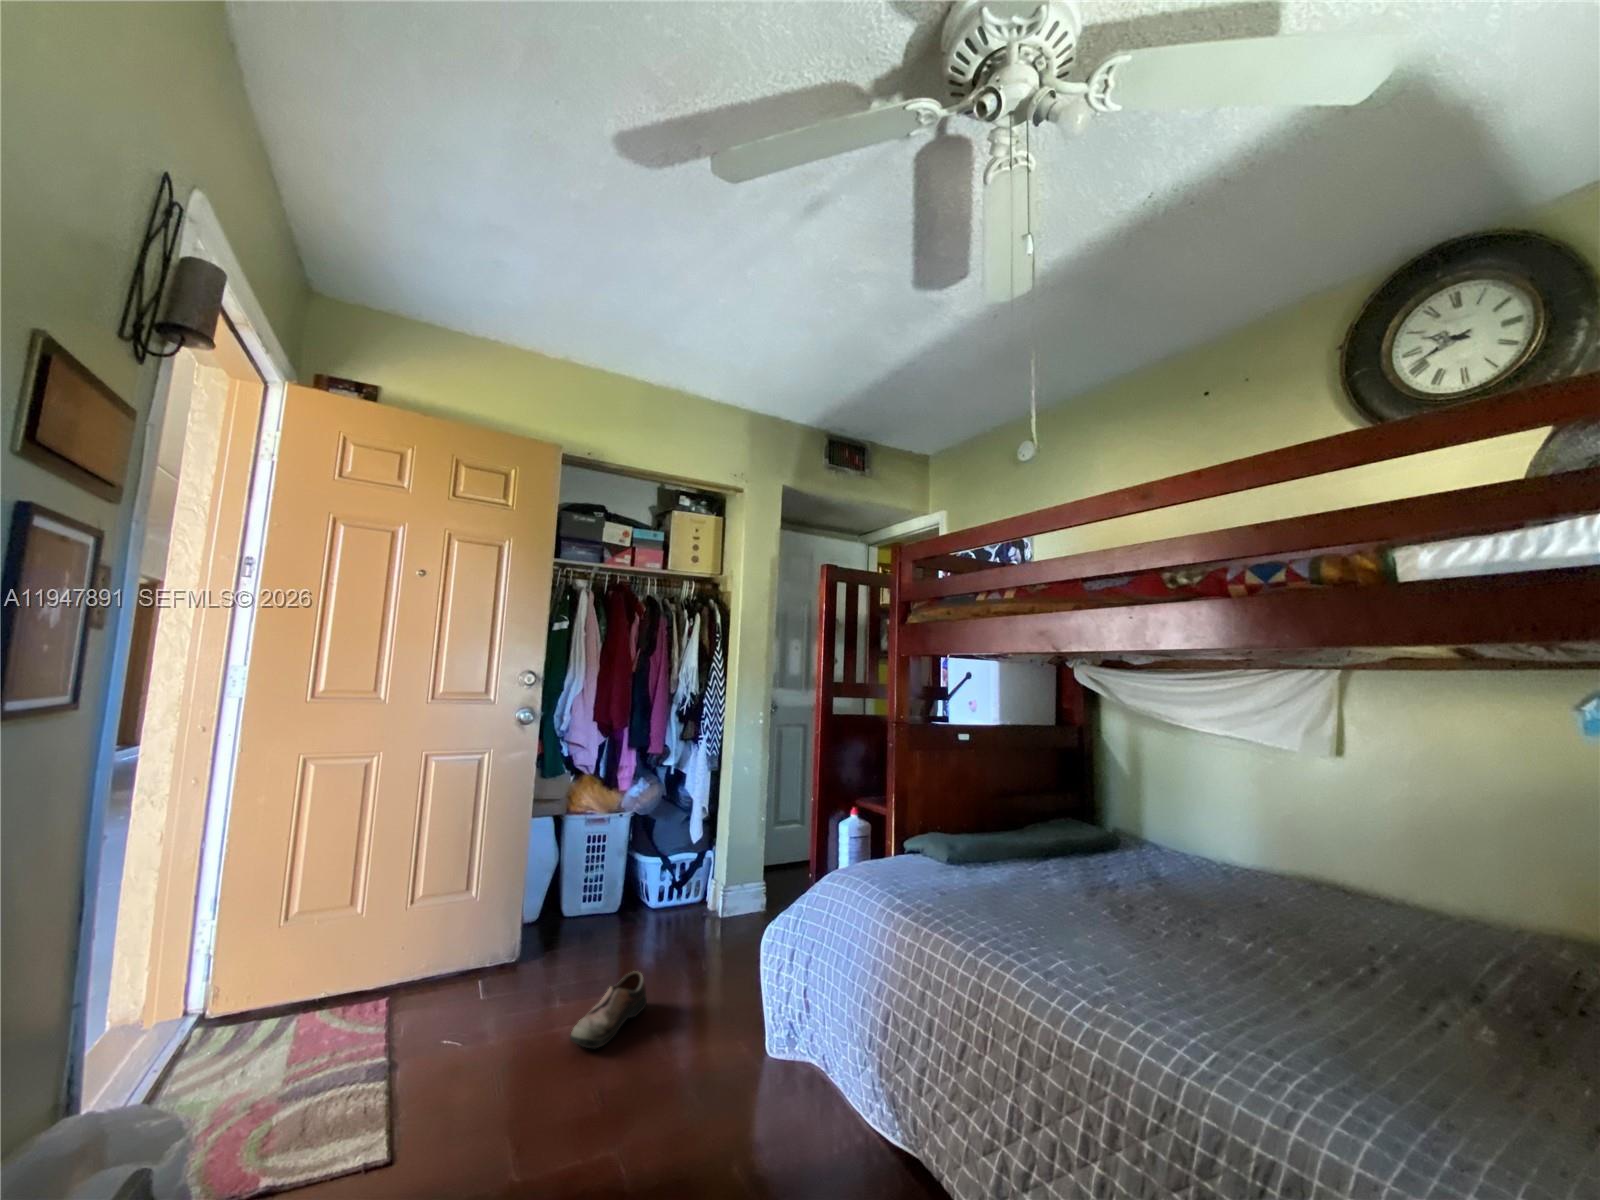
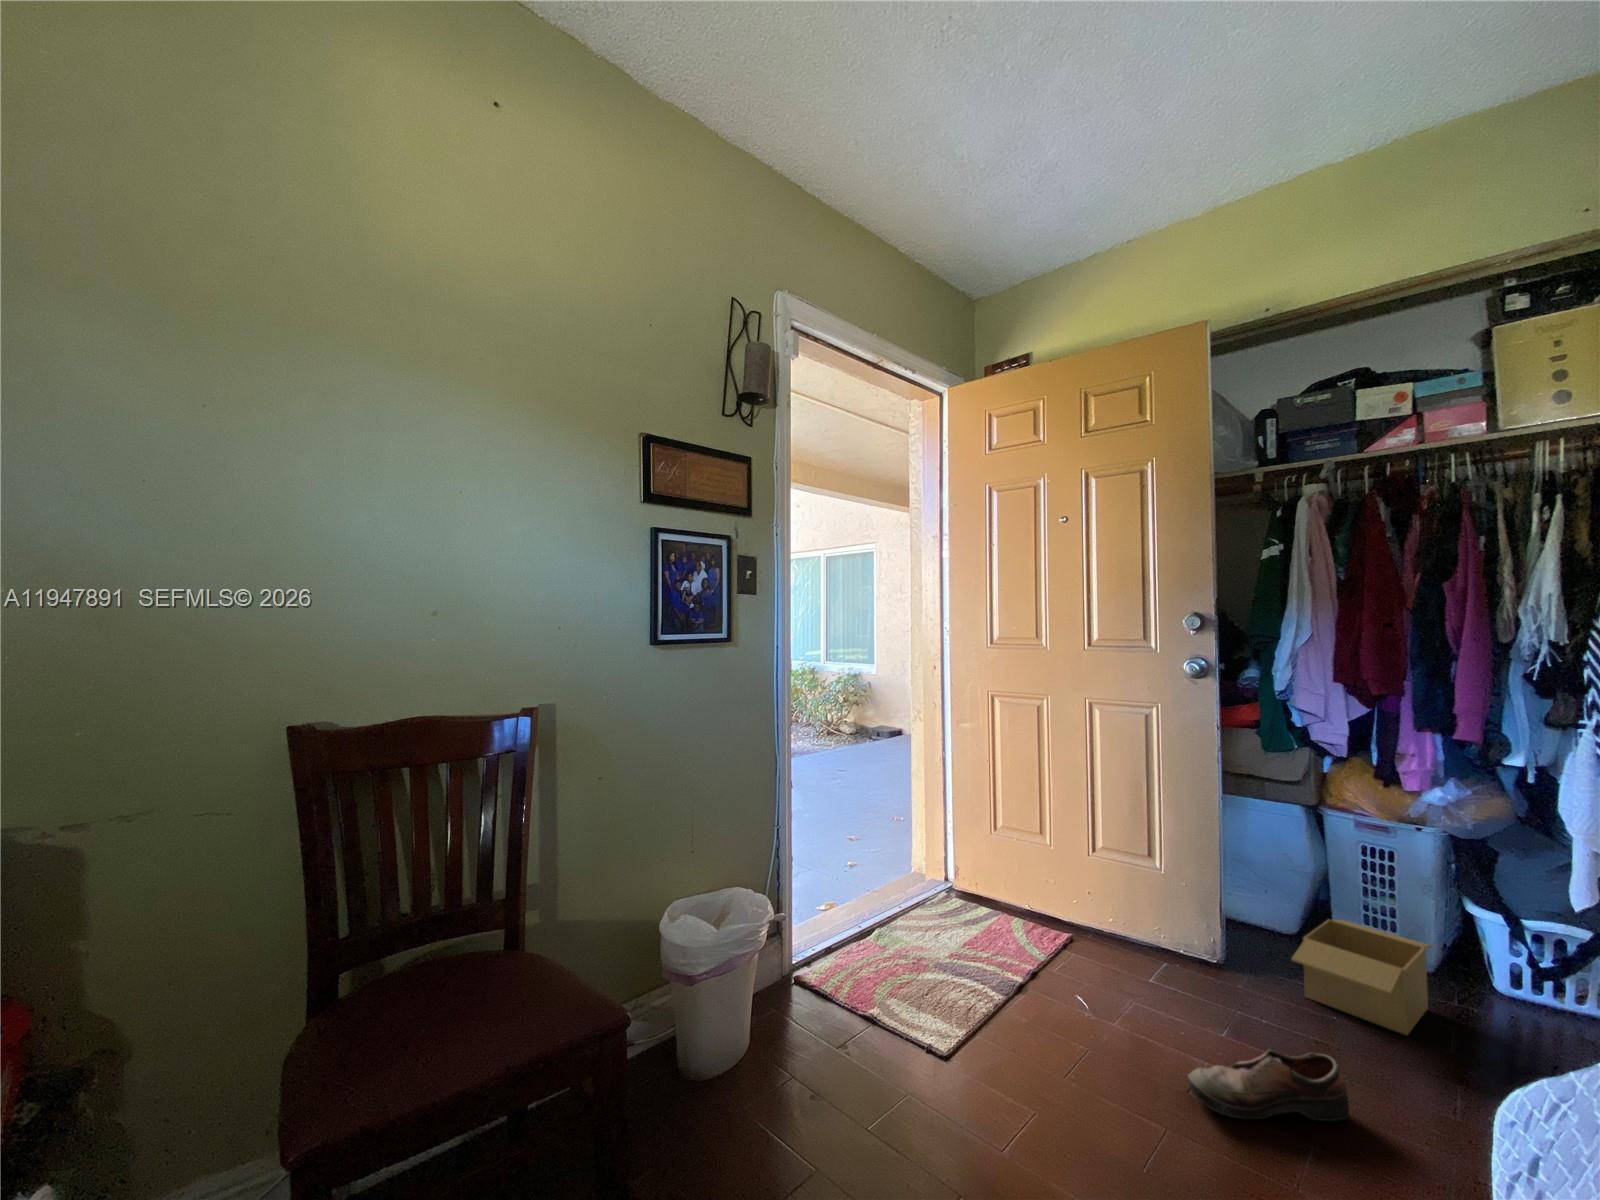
cardboard box: none [573,884,633,951] -> present [1291,920,1432,1035]

